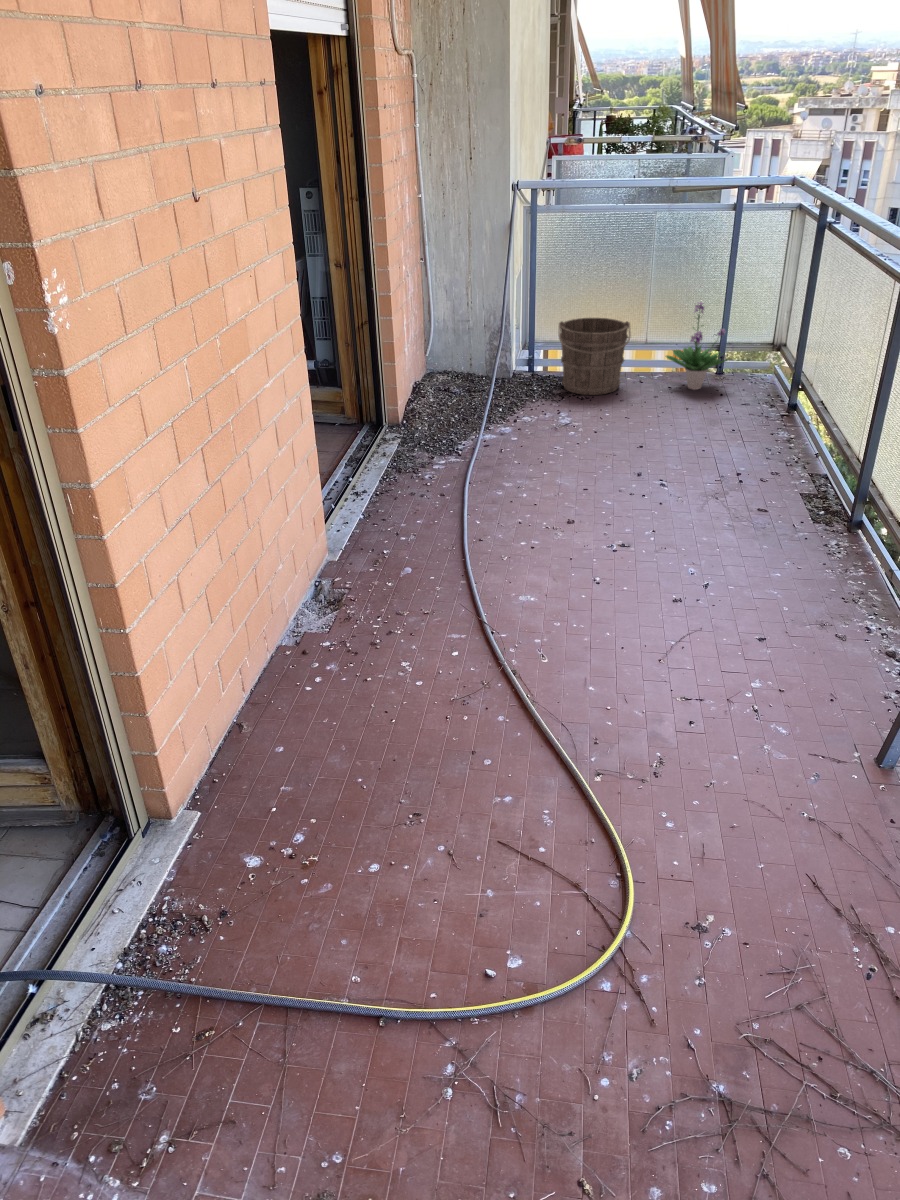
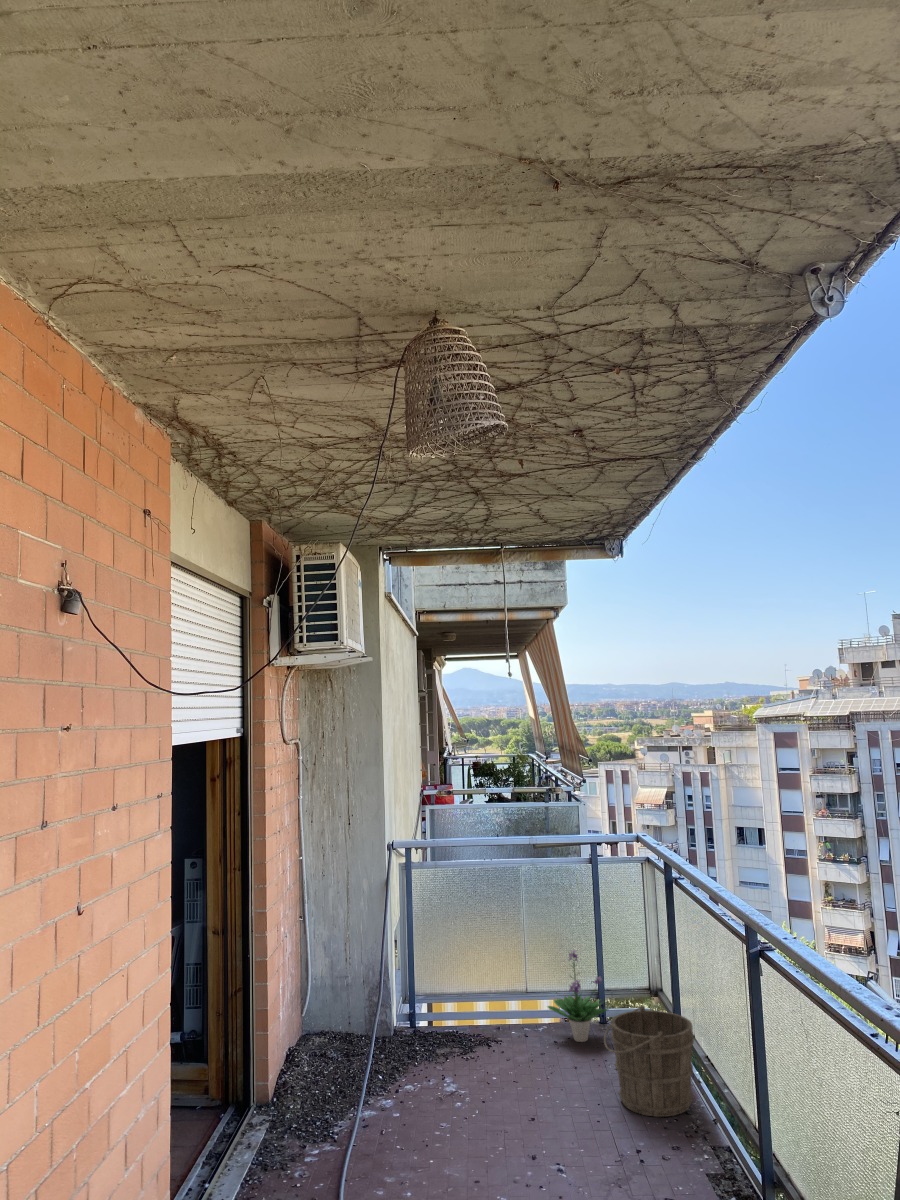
bucket: present [559,318,631,395] -> present [604,1006,694,1117]

